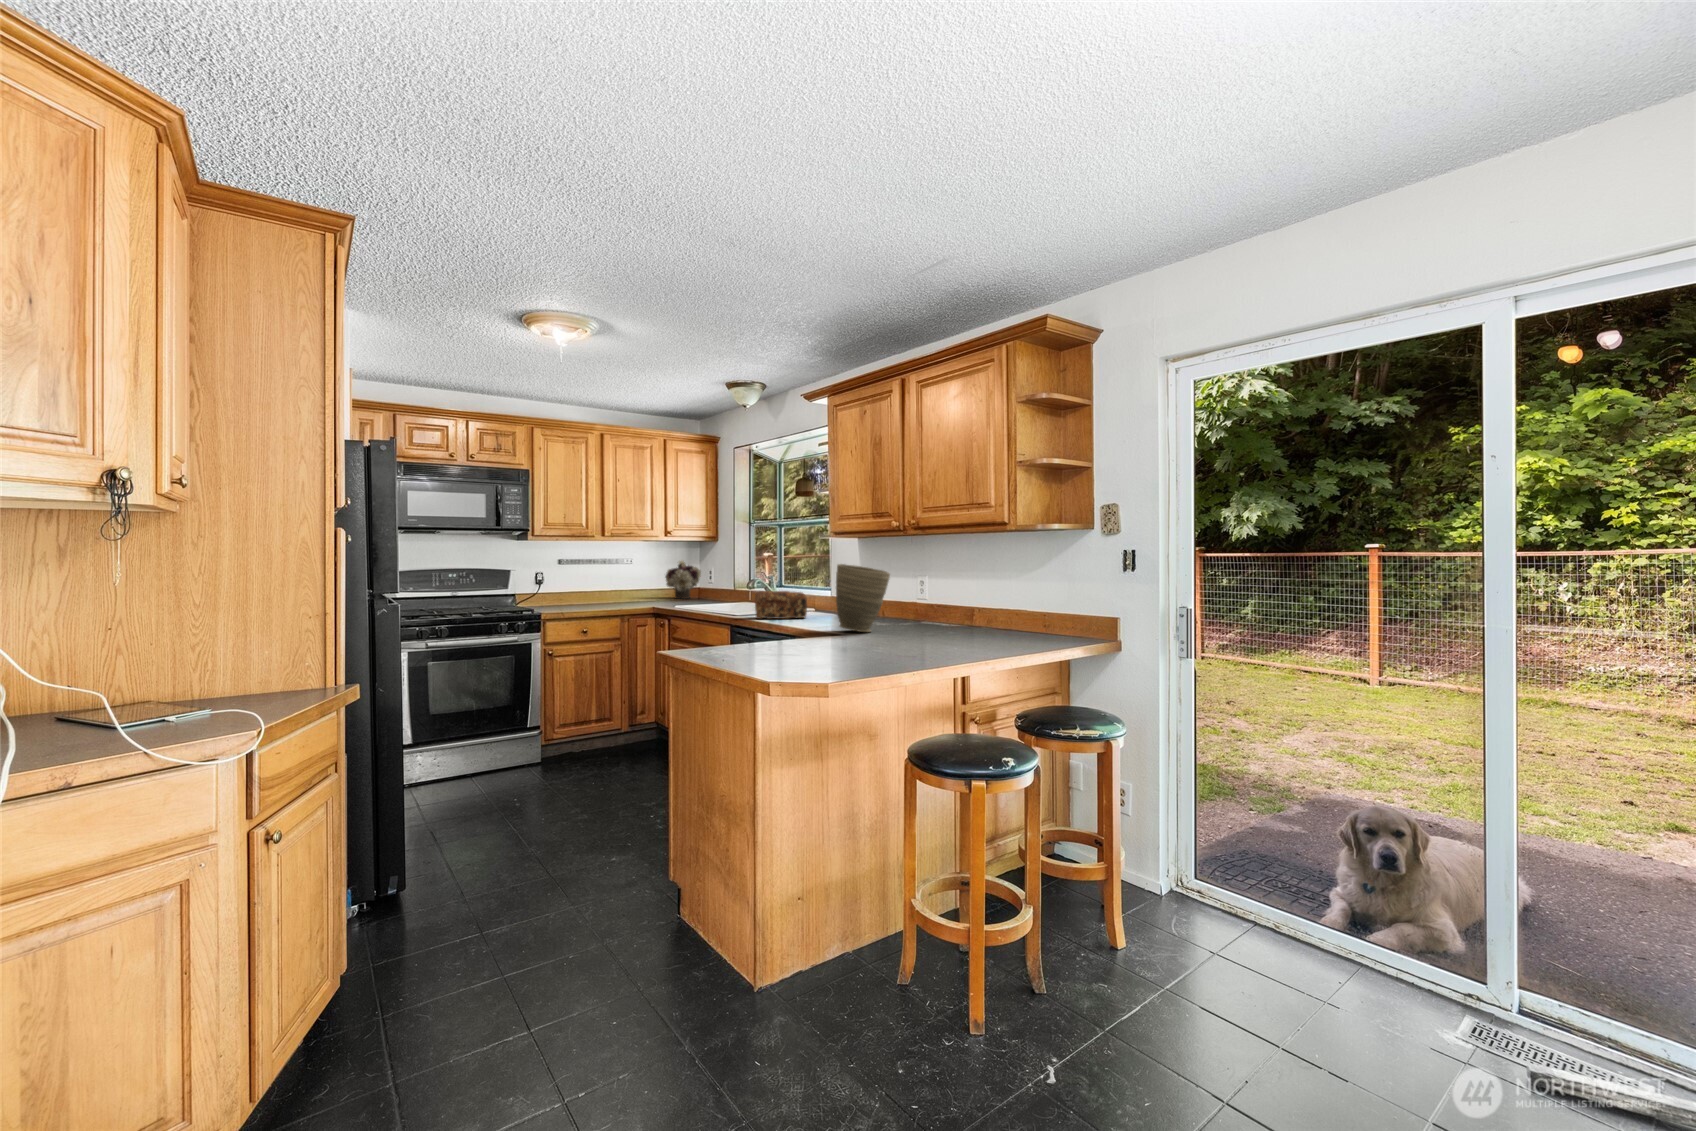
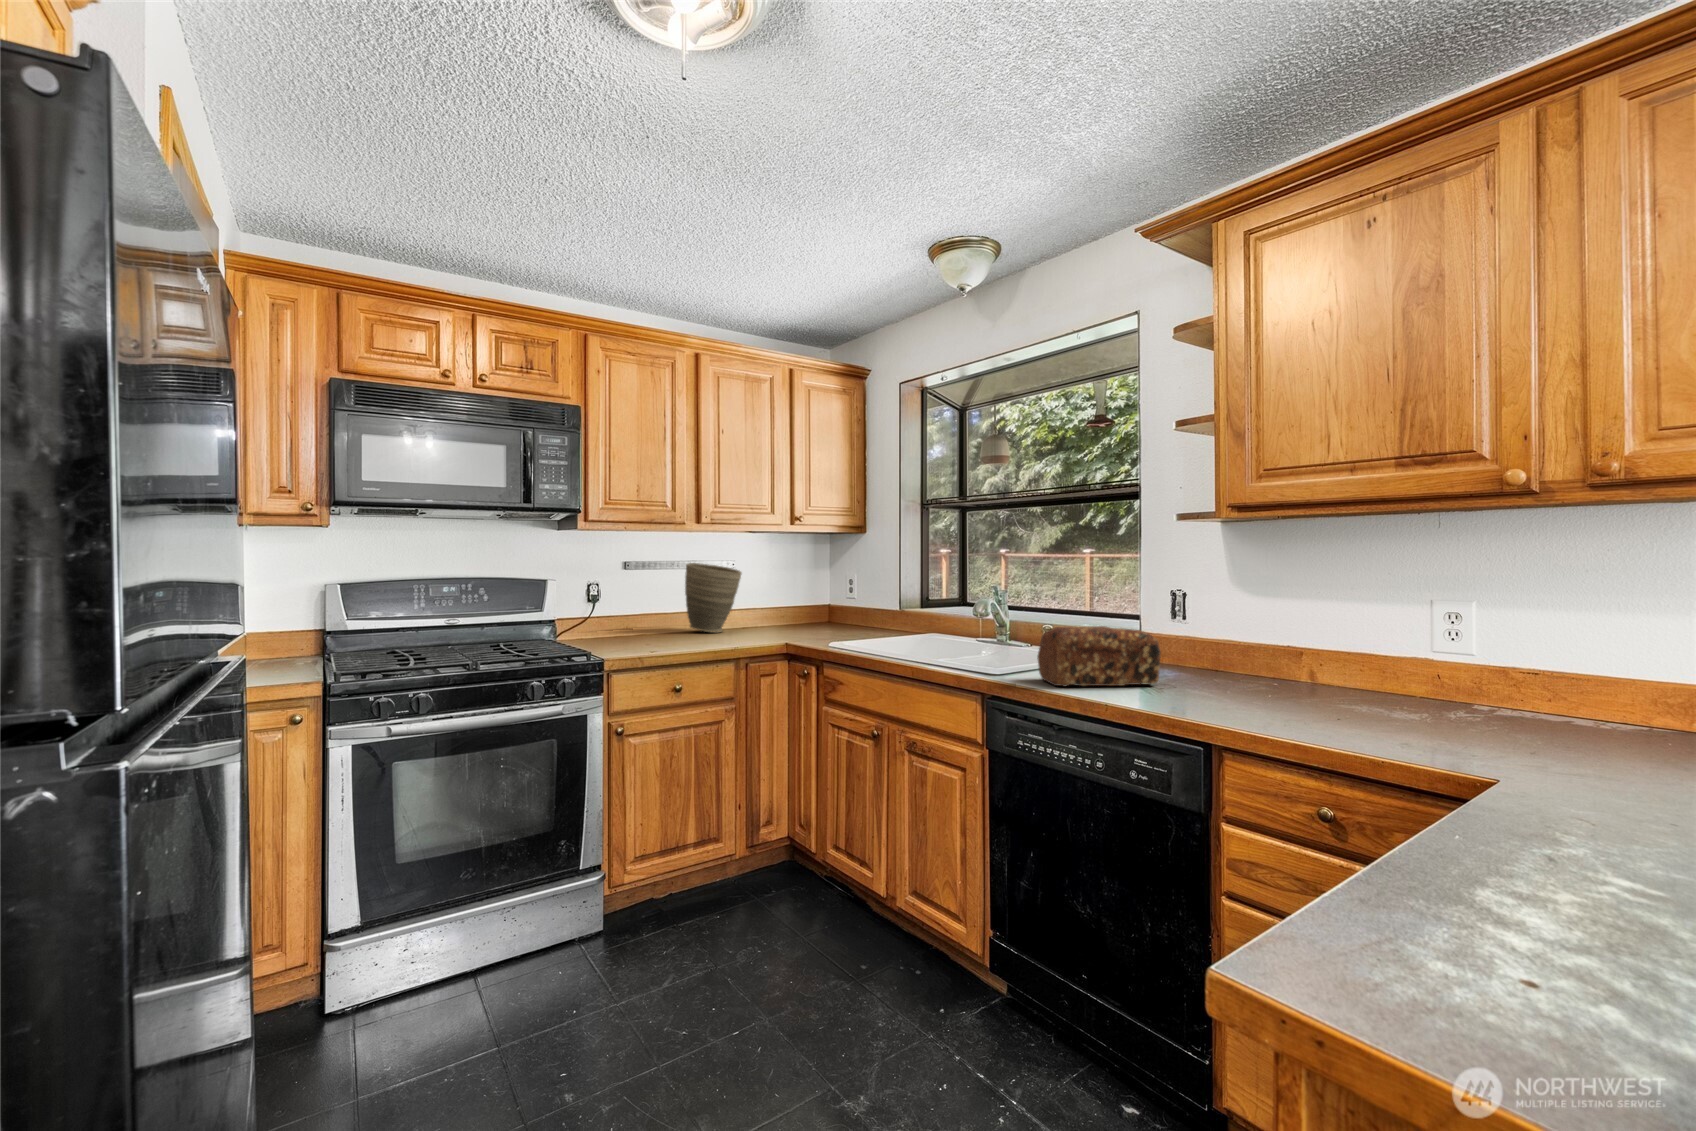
flower arrangement: present [666,560,701,599] -> none [777,561,835,622]
vase: present [836,564,890,632] -> present [685,563,742,632]

